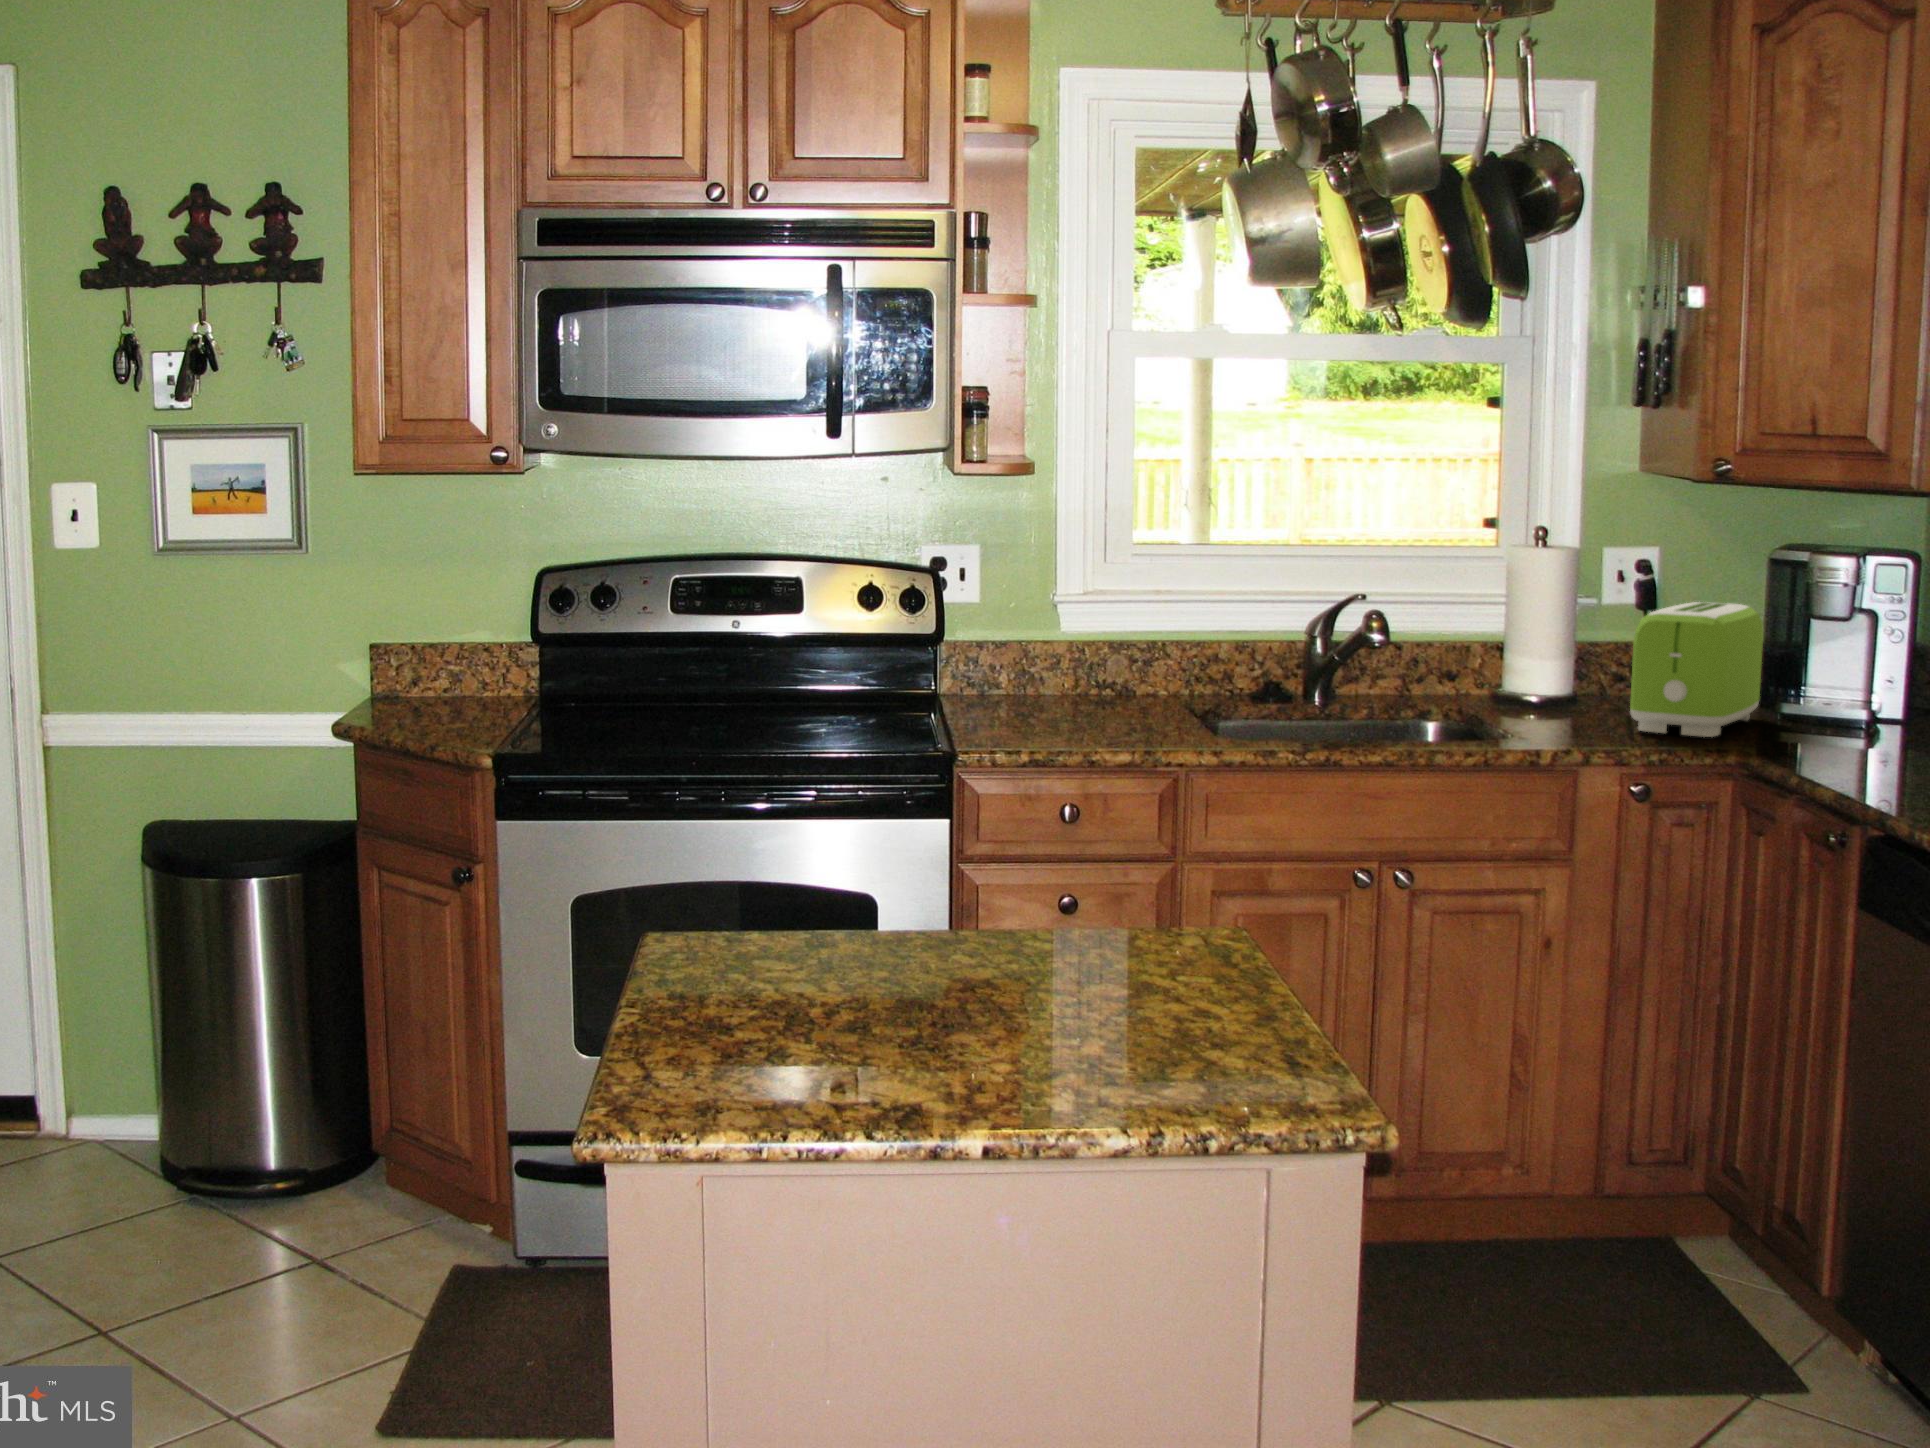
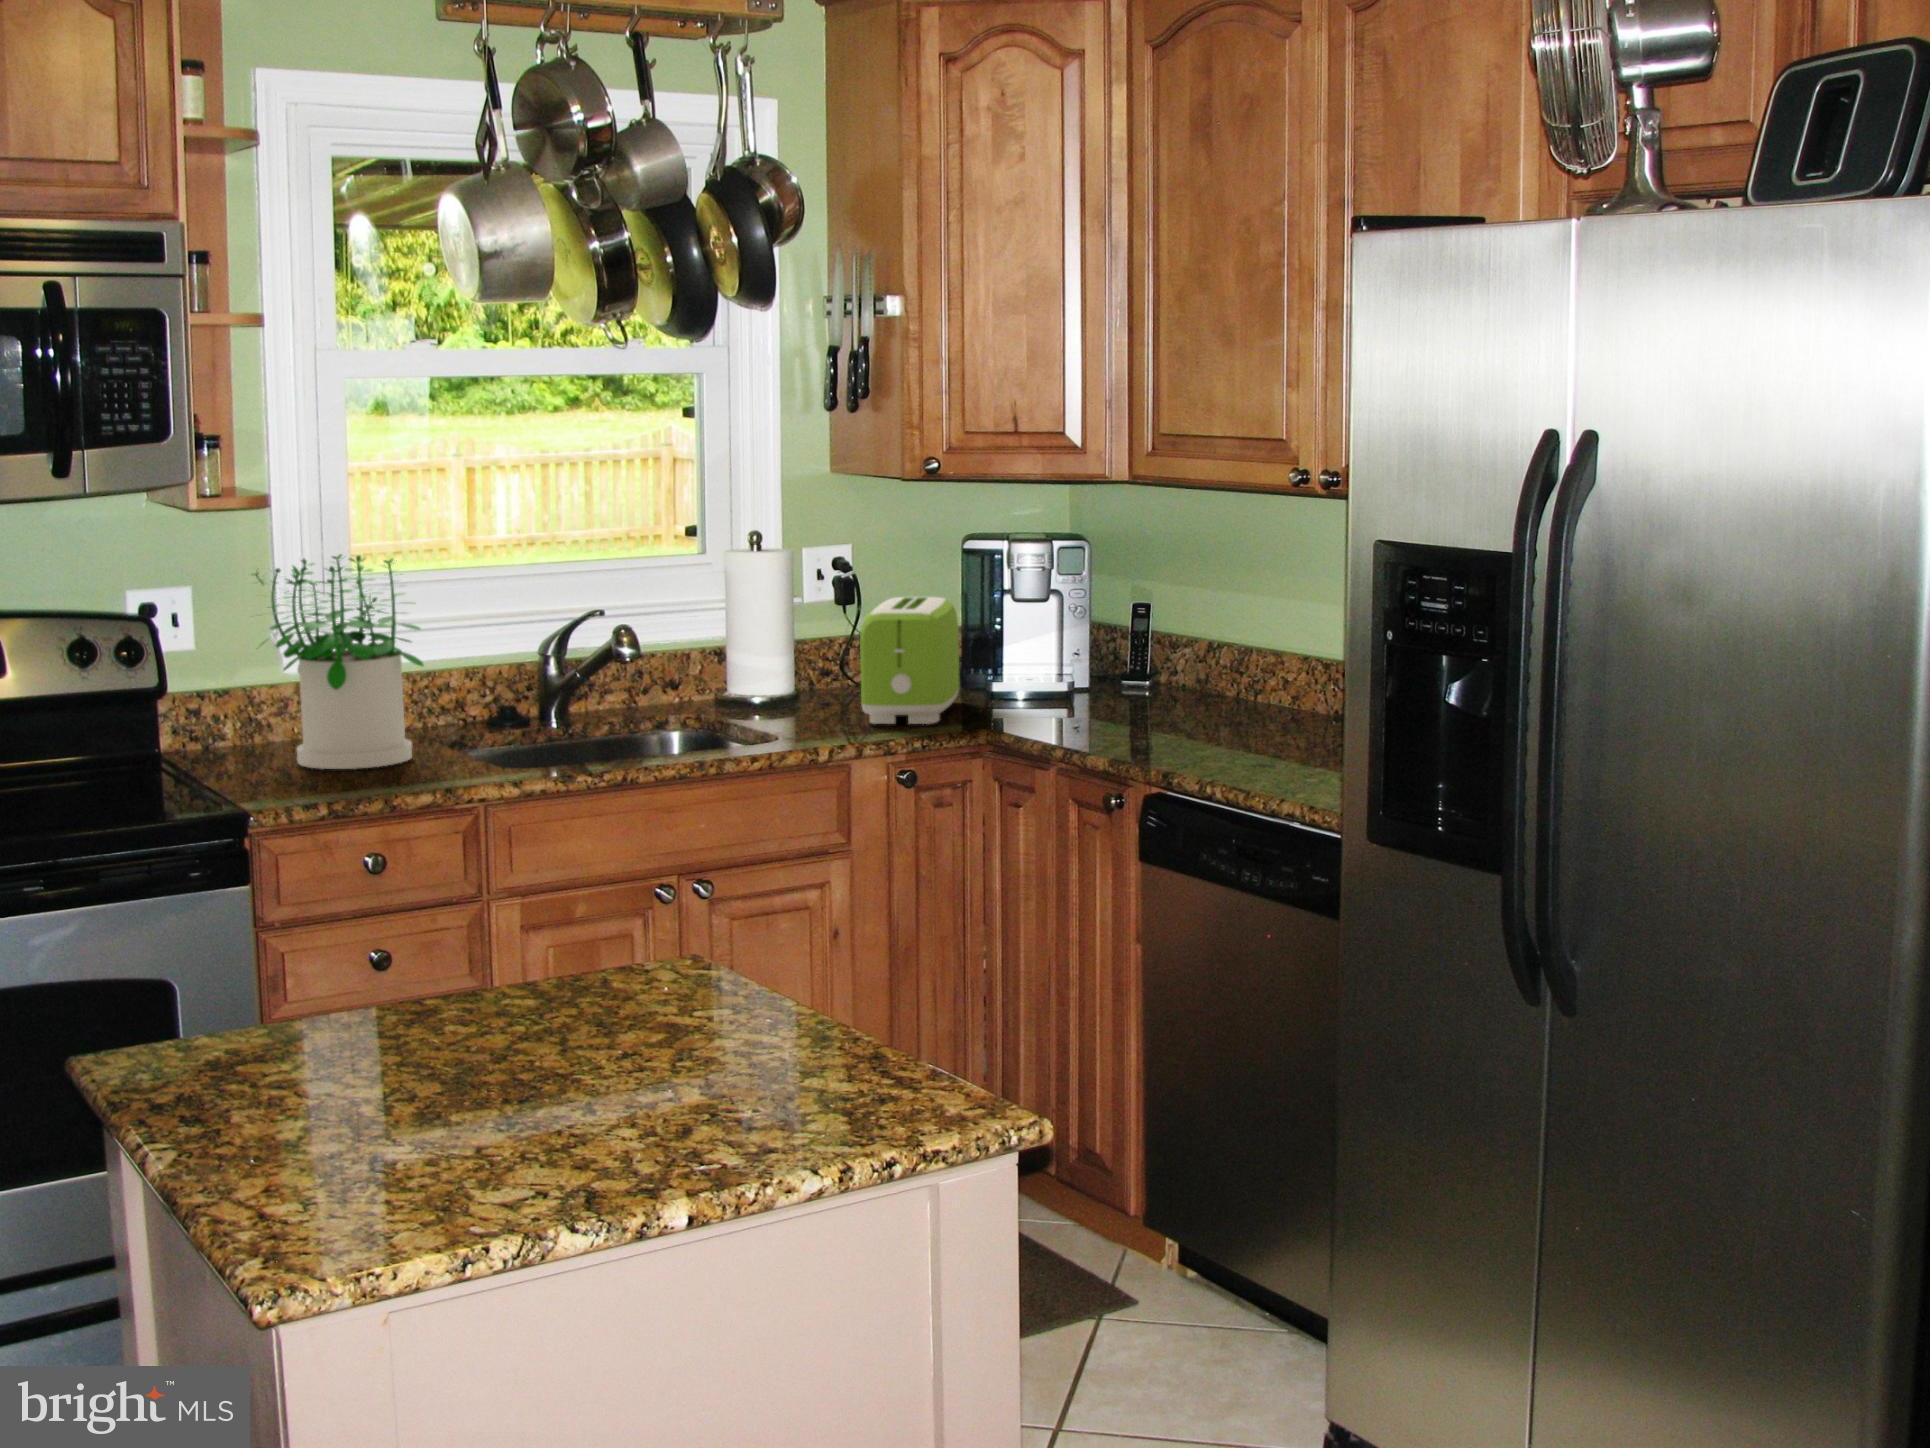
potted plant: none [1012,520,1160,724] -> present [252,554,423,769]

